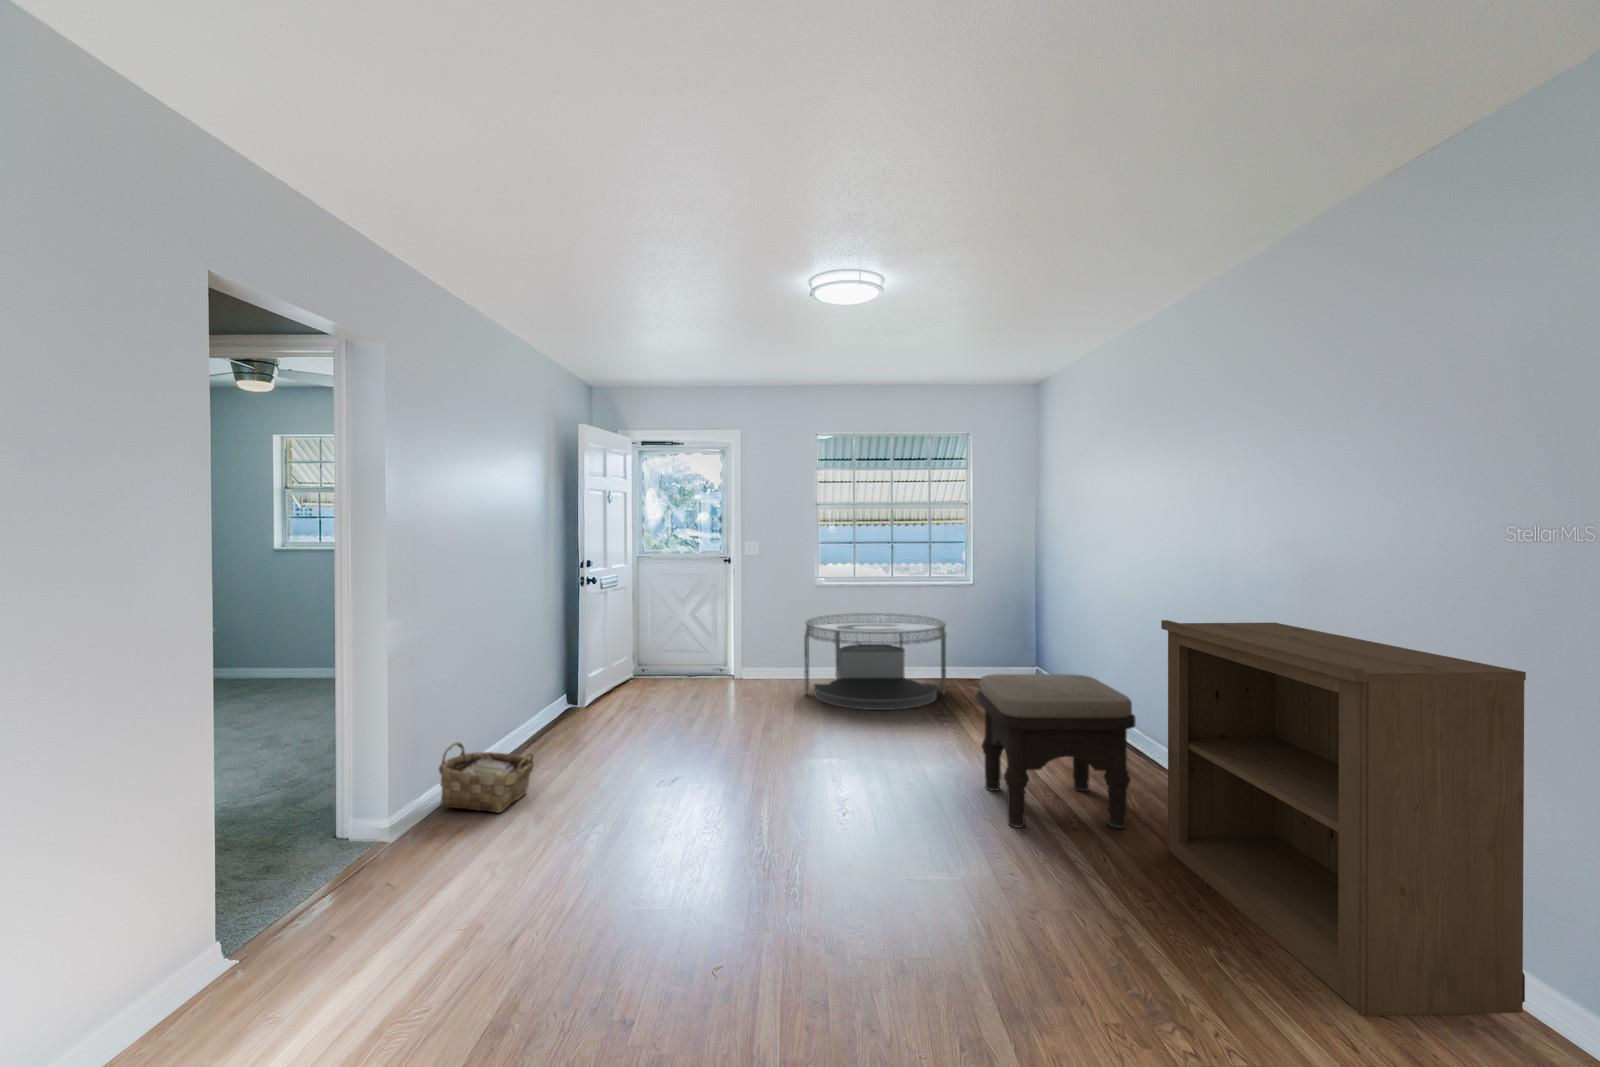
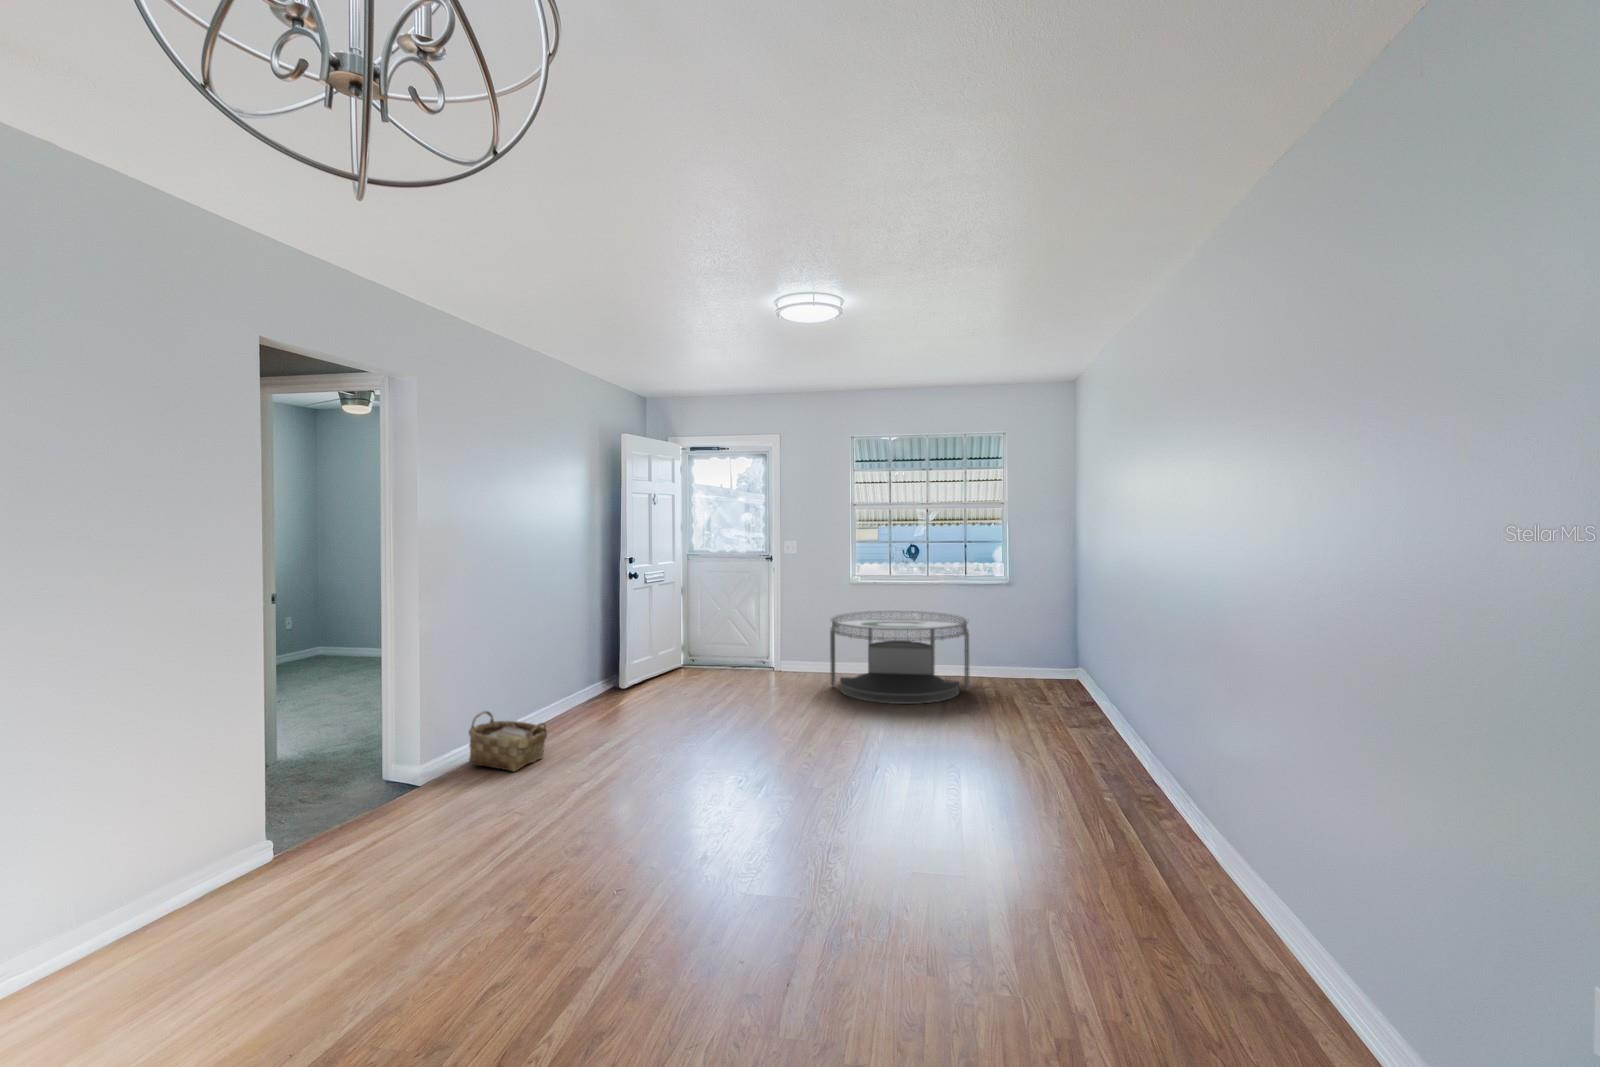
bookshelf: present [1161,620,1526,1015] -> none [1083,619,1340,1005]
ottoman: present [977,674,1136,828] -> none [938,669,1073,820]

